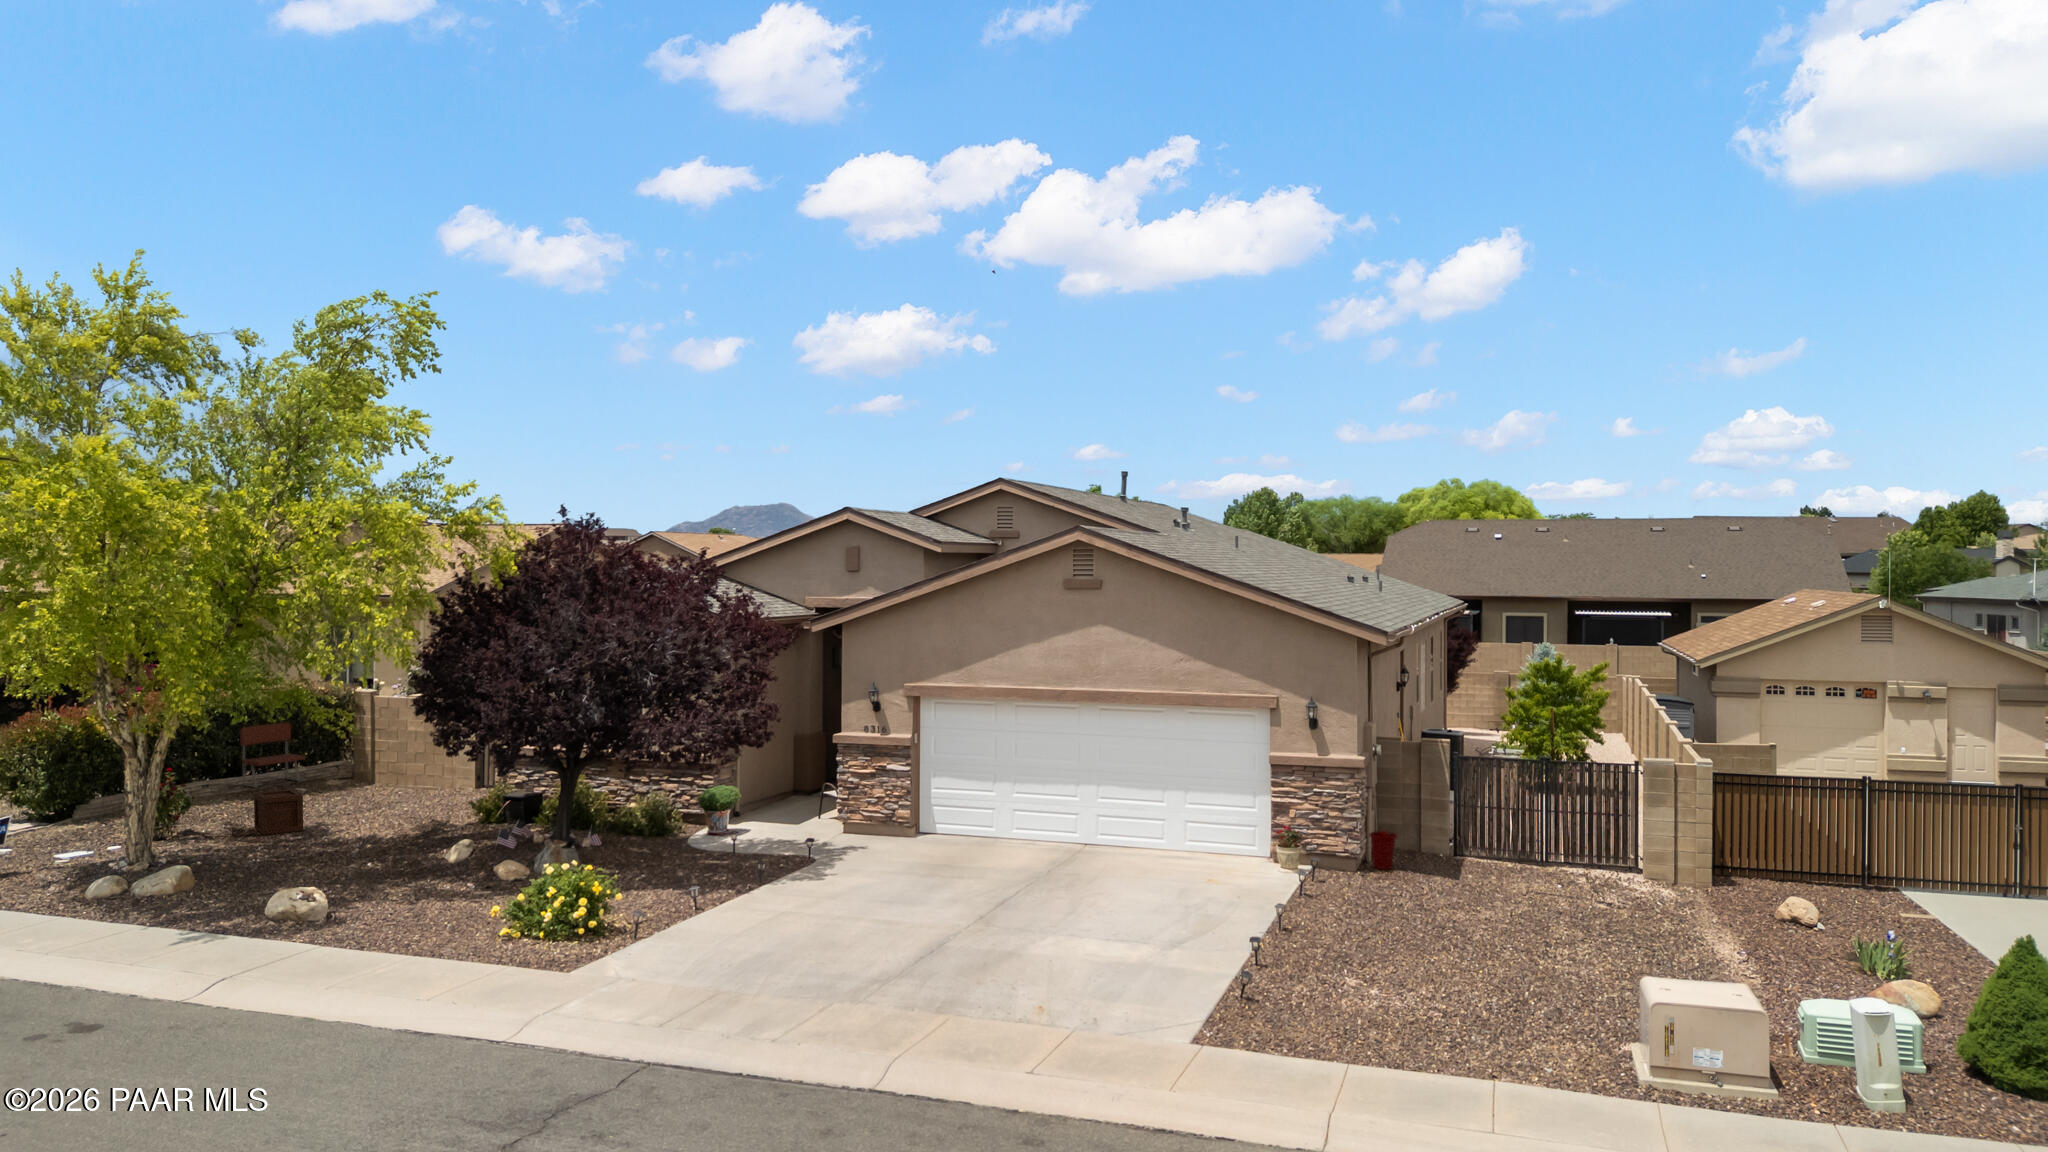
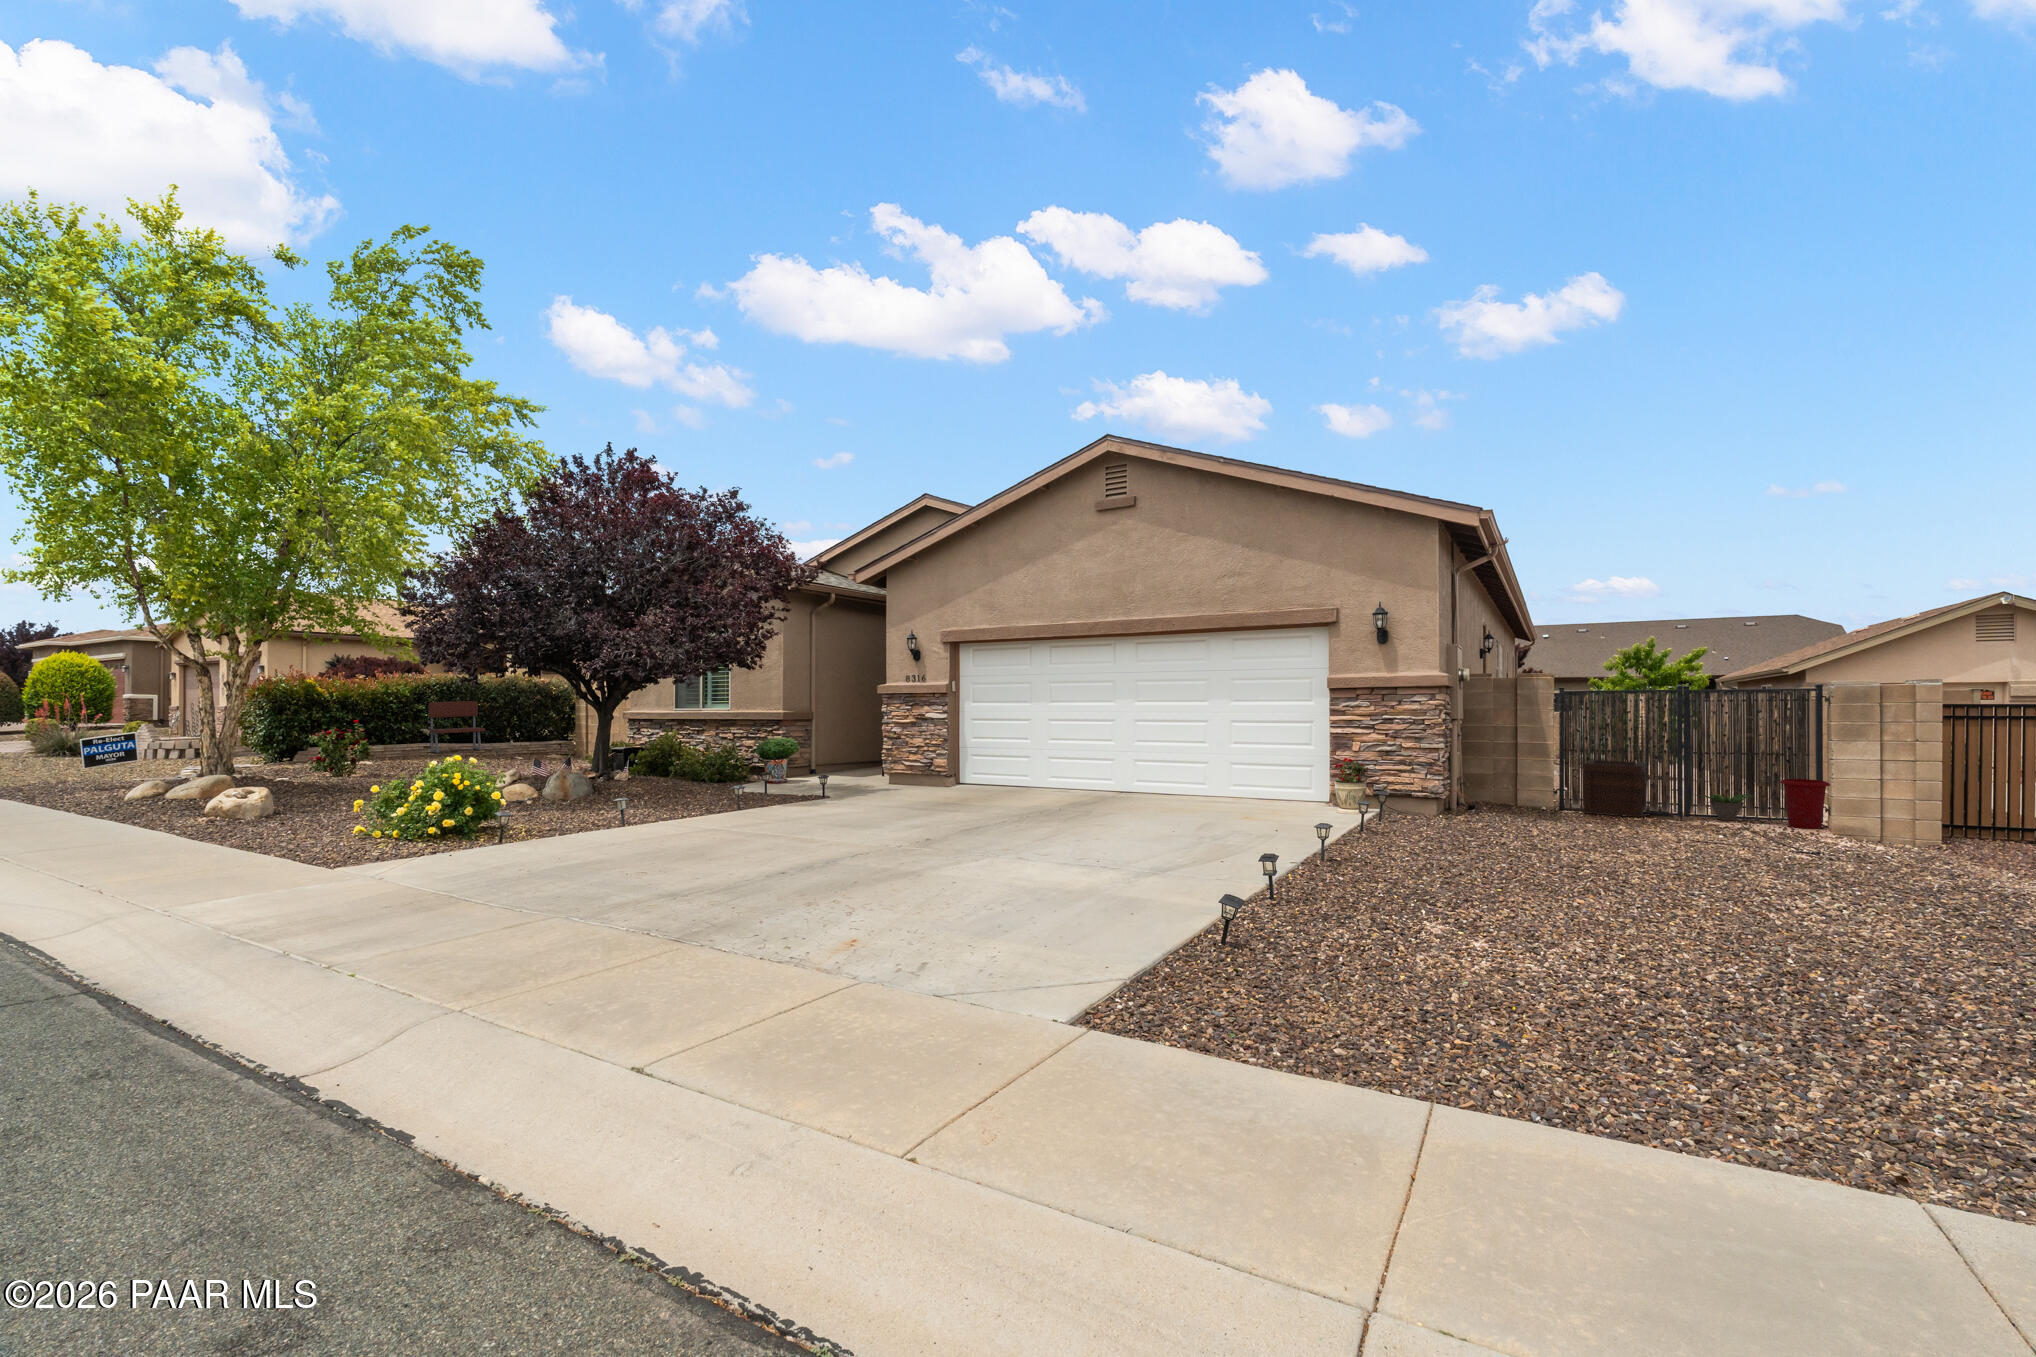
wooden crate: present [254,789,303,835] -> present [1582,760,1646,817]
waste bin: present [1369,831,1397,869] -> present [1780,779,1830,829]
decorative plant: none [1547,850,1587,872] -> present [1696,794,1752,820]

